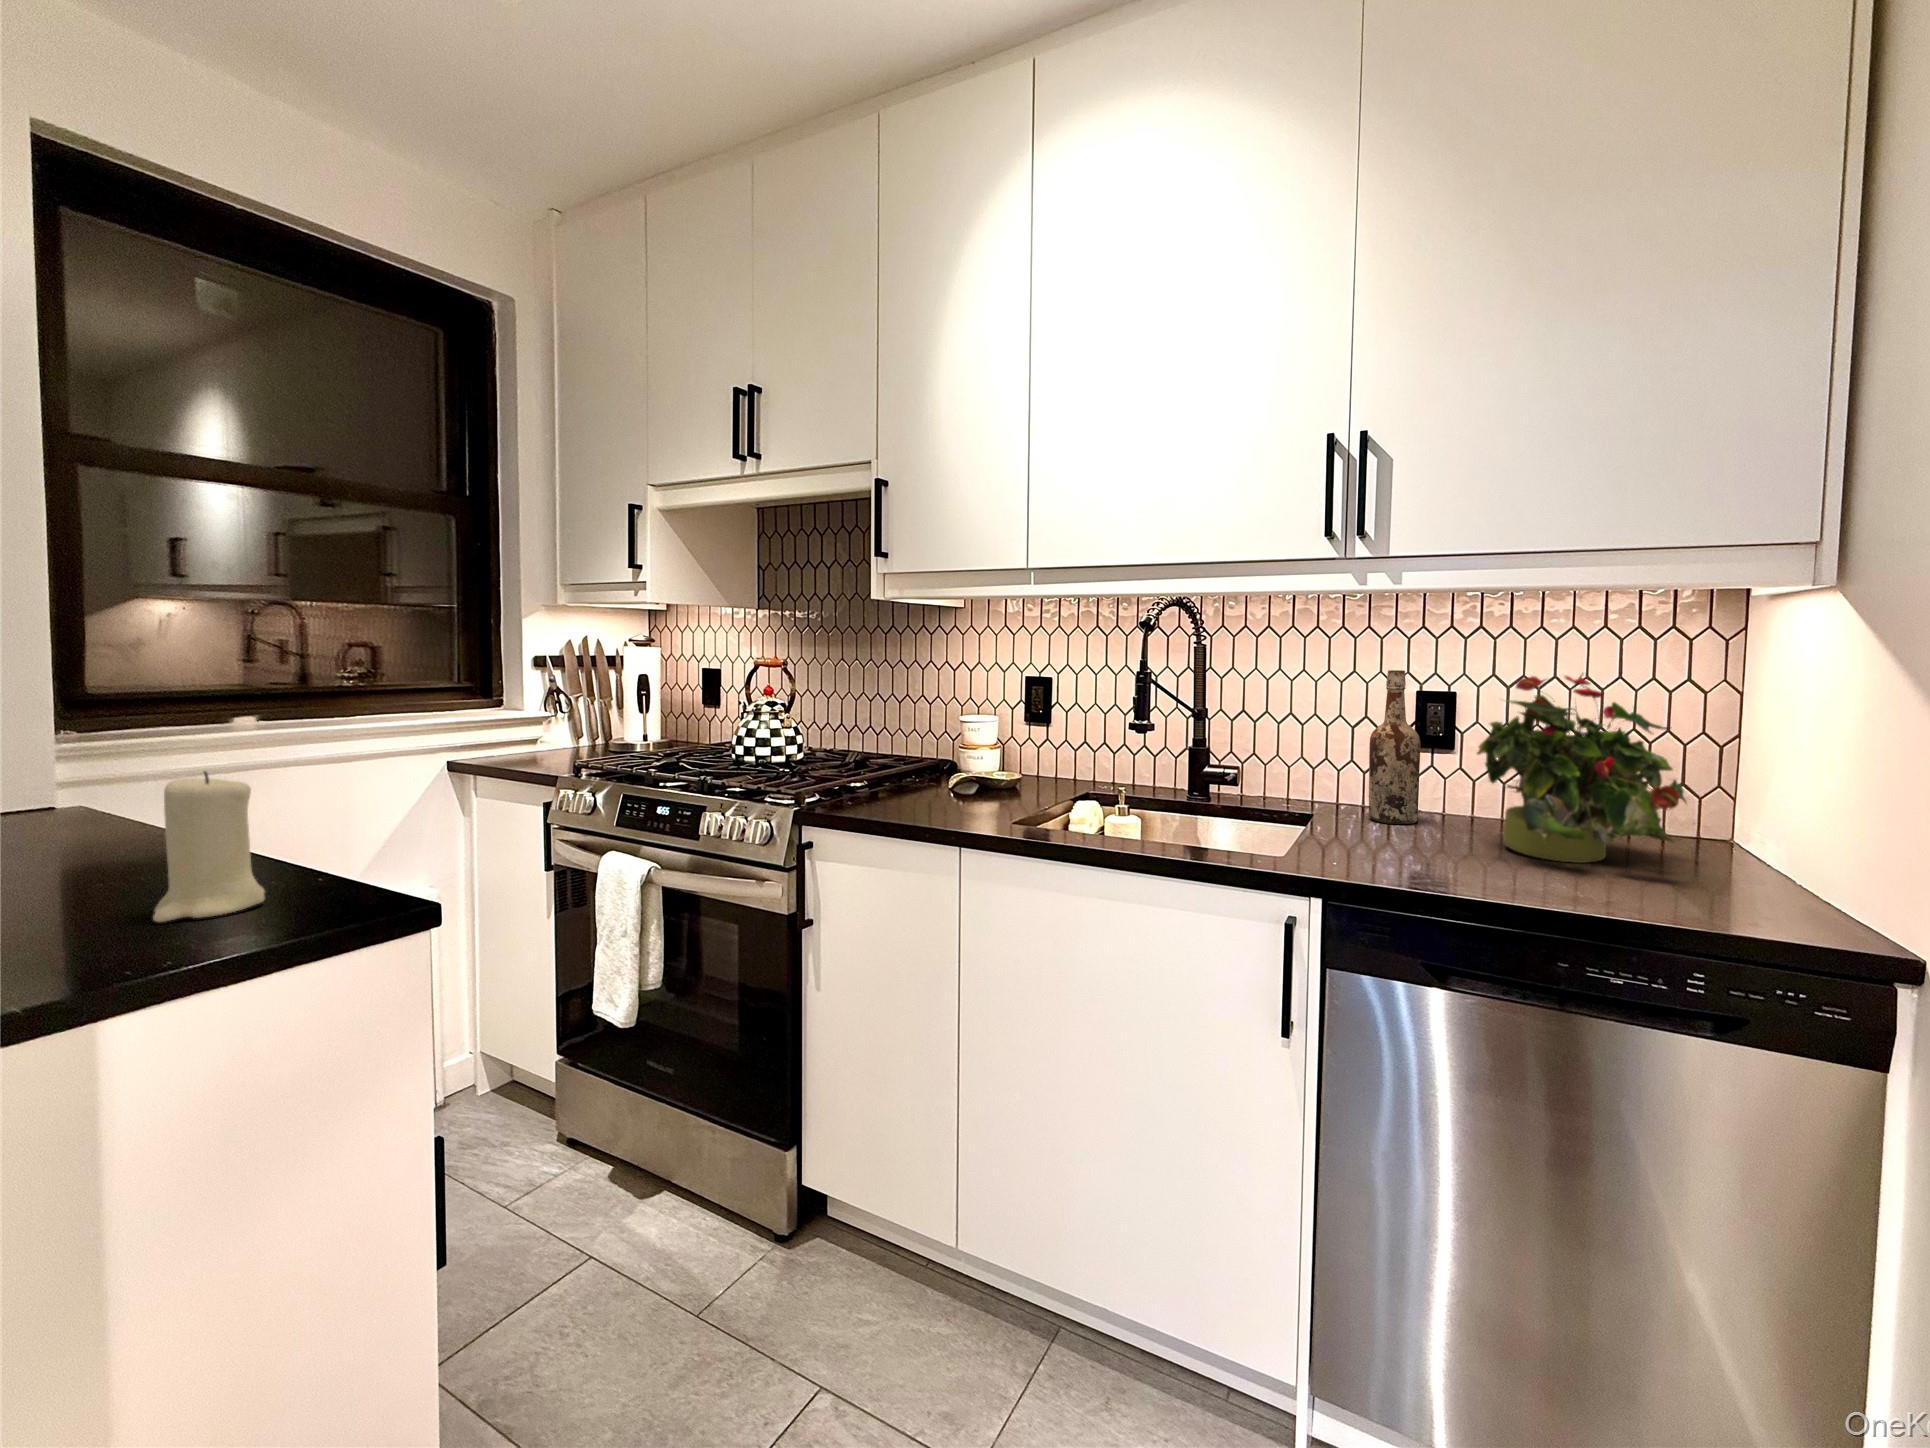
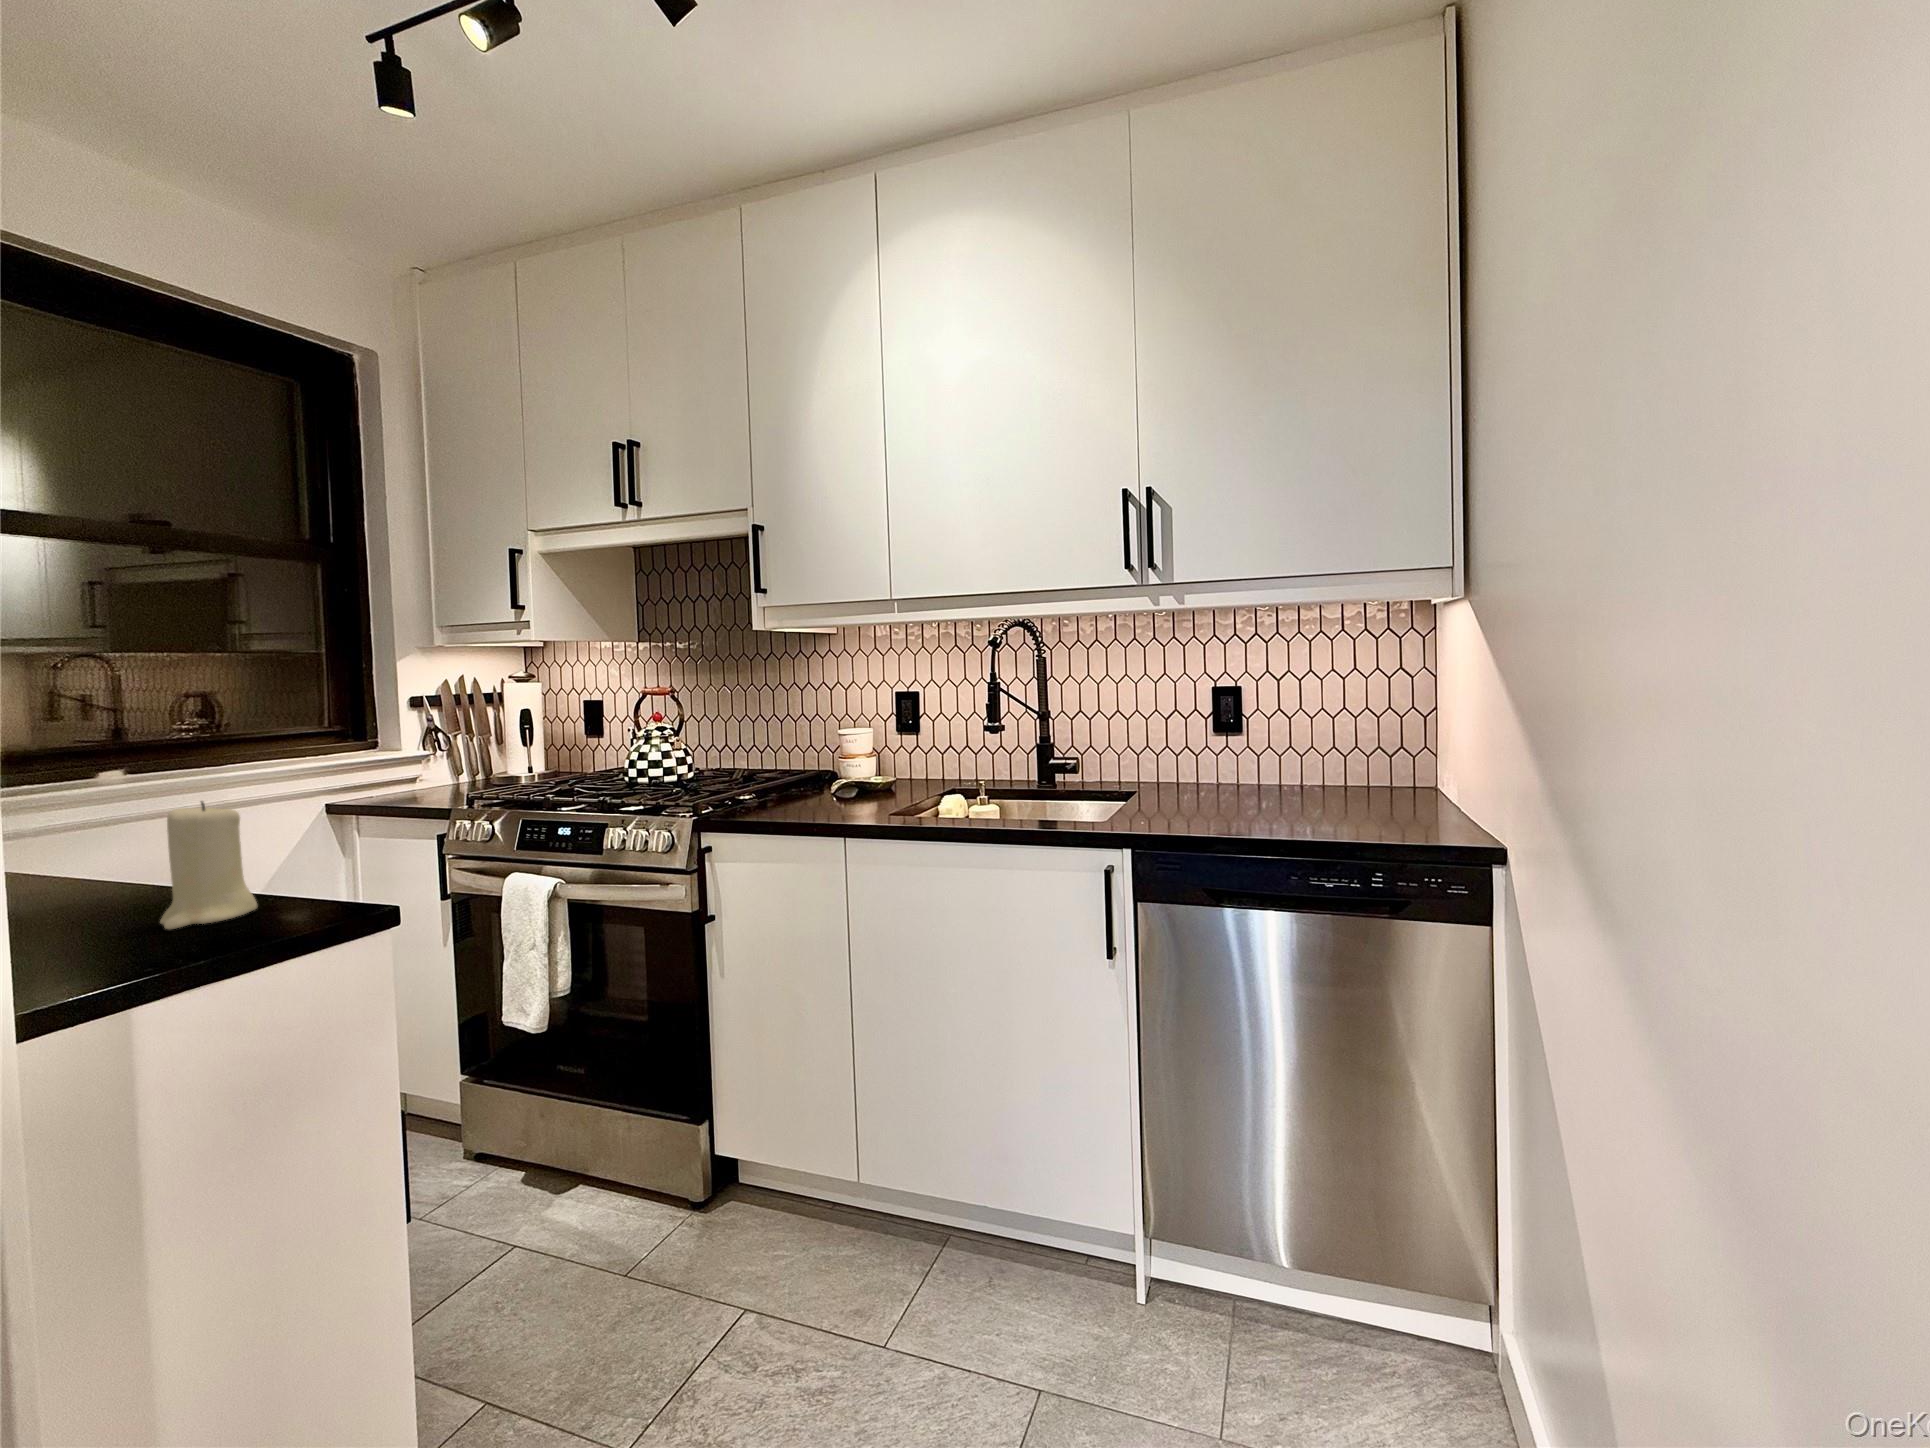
wine bottle: present [1369,670,1420,824] -> none [1176,671,1216,794]
potted plant: present [1477,674,1687,863] -> none [1251,666,1396,809]

